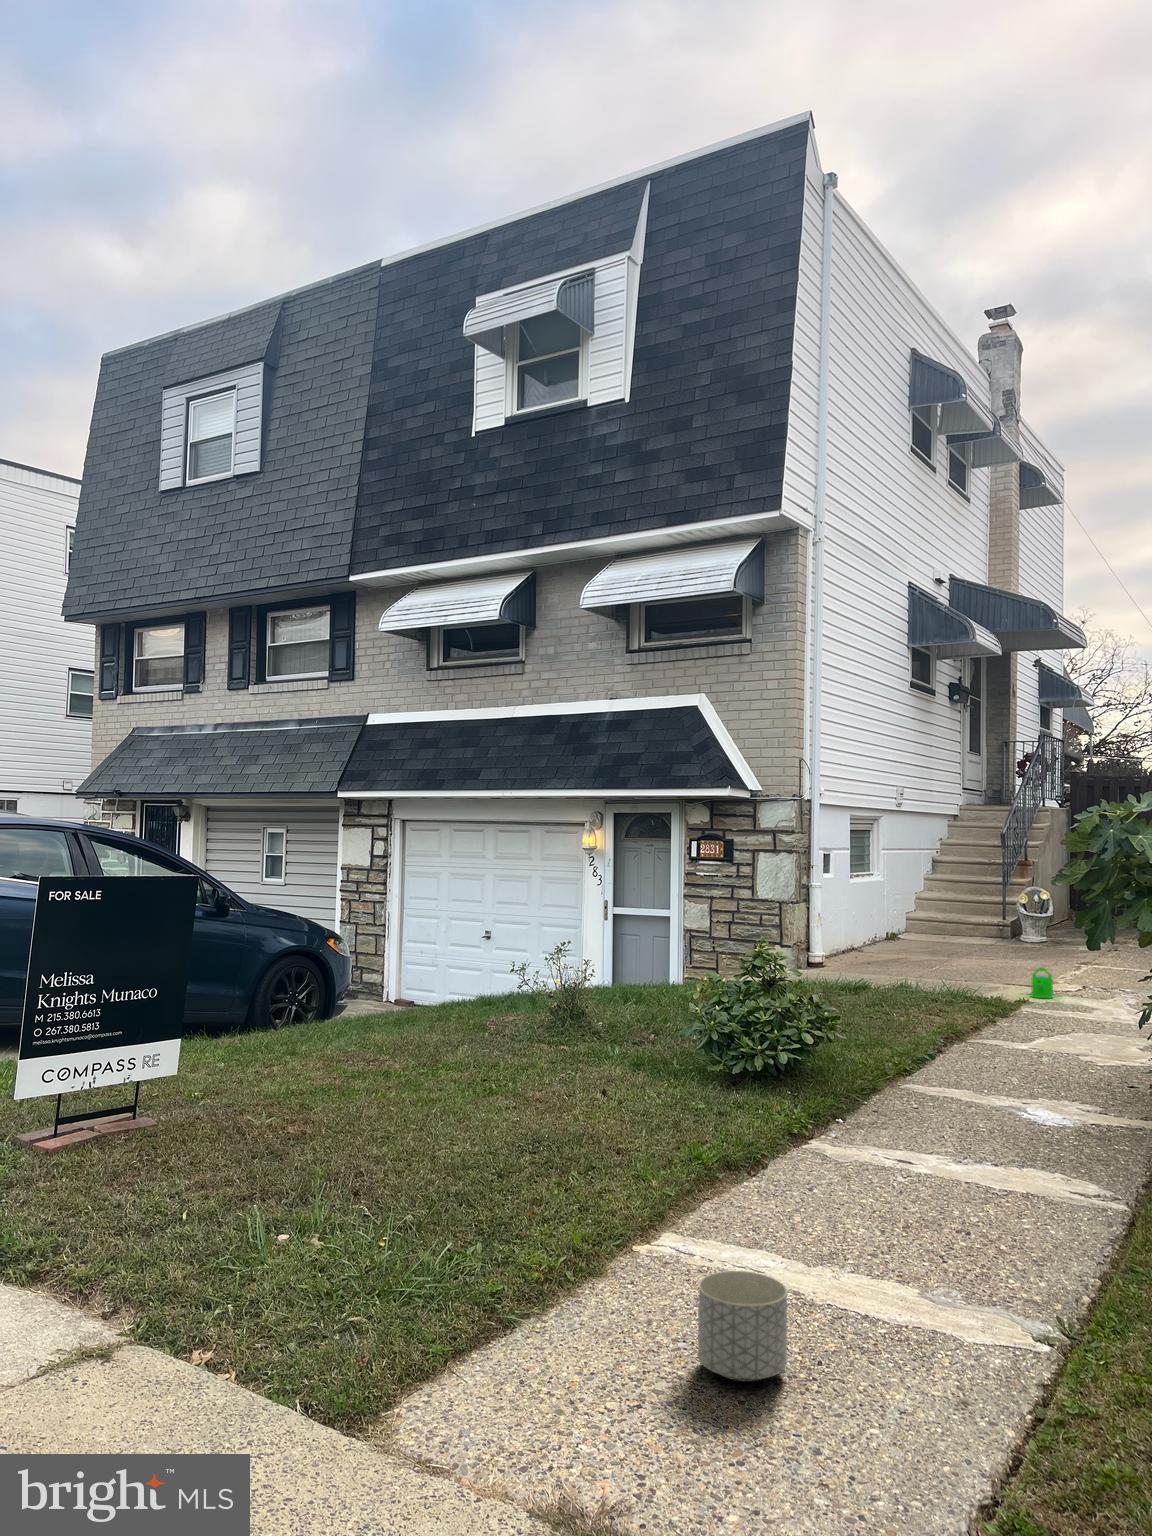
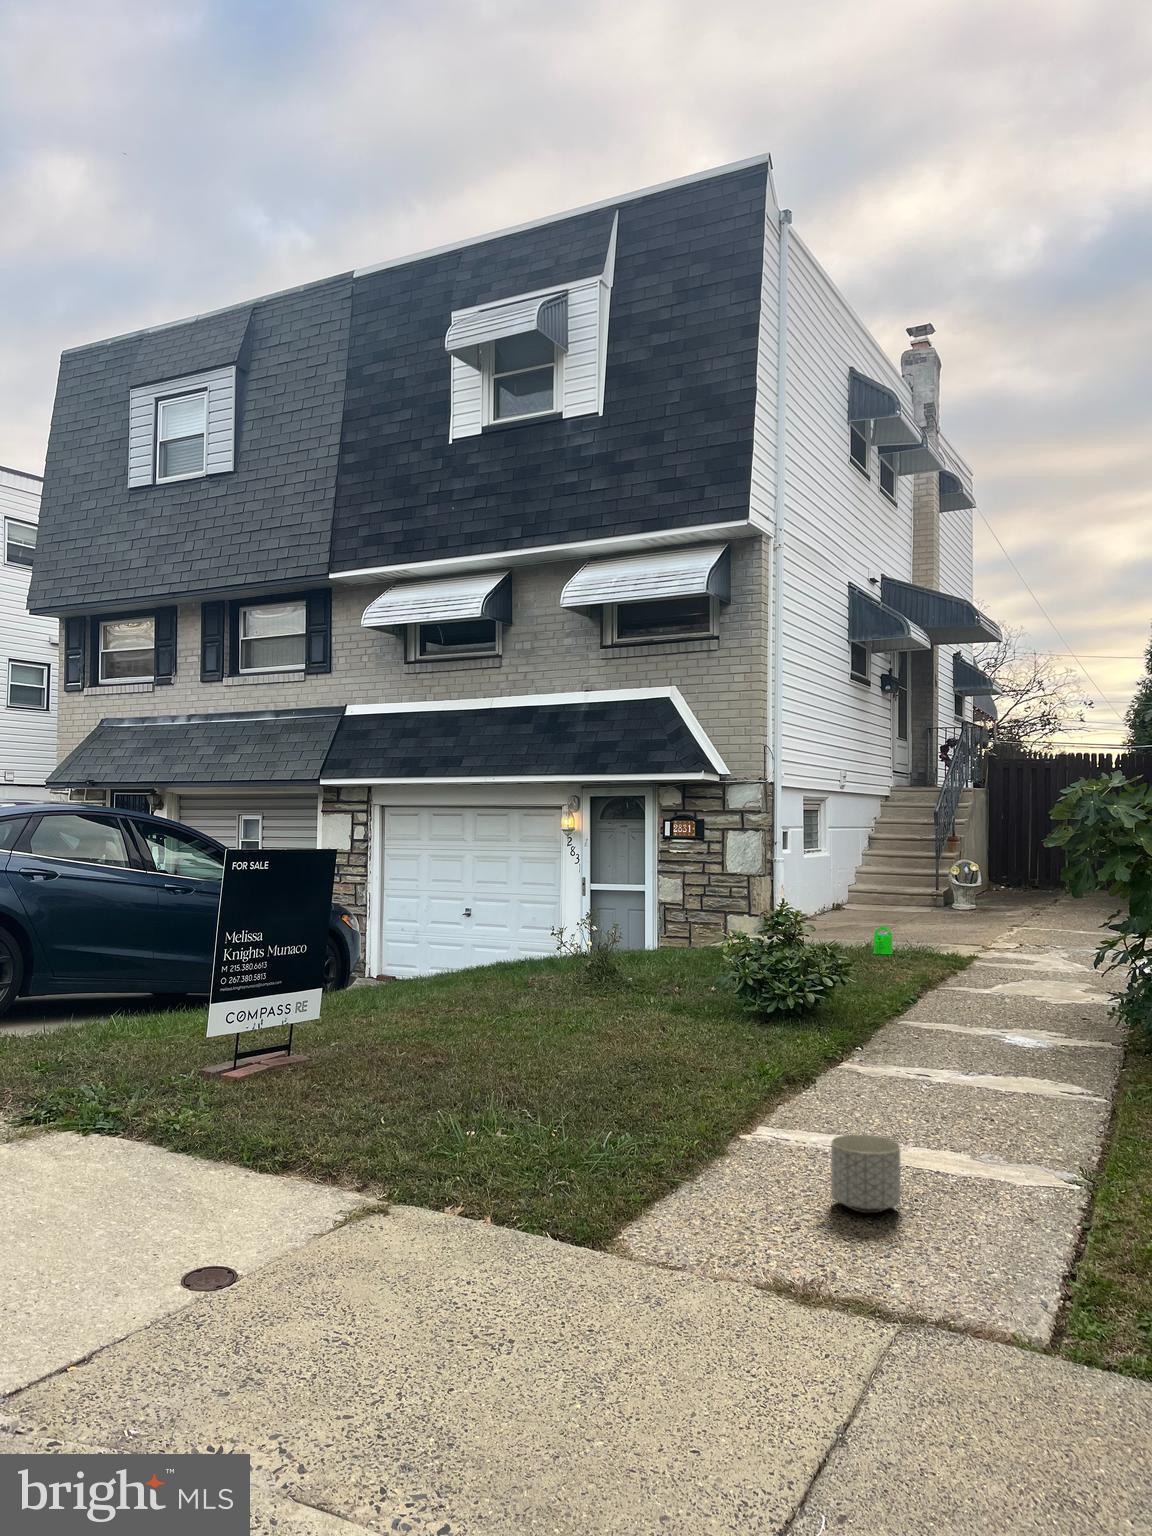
watering can: present [1031,967,1053,998] -> present [873,926,893,954]

